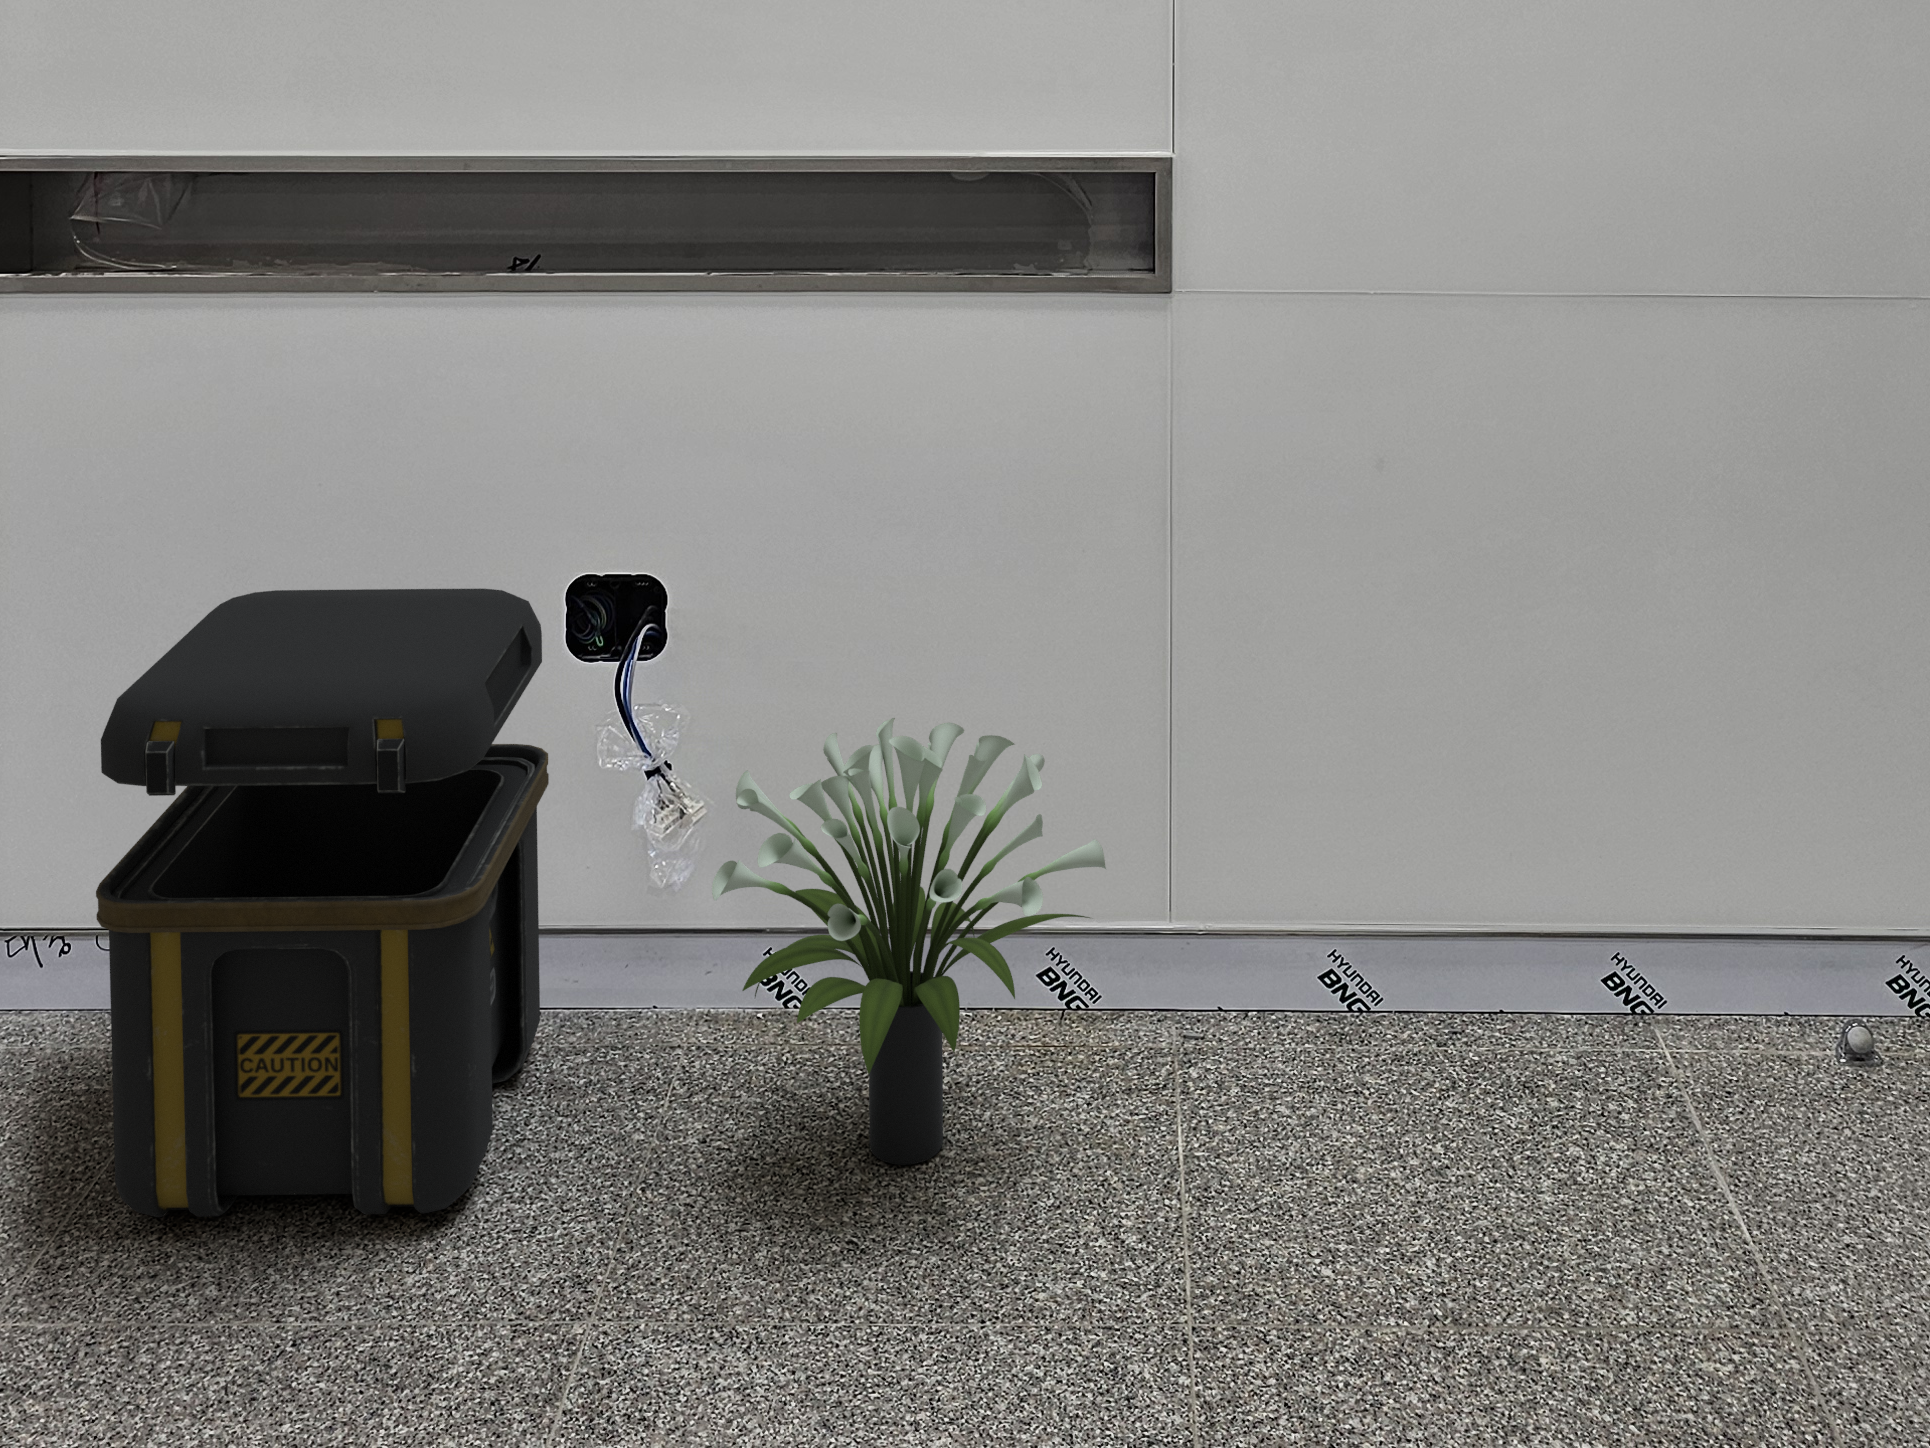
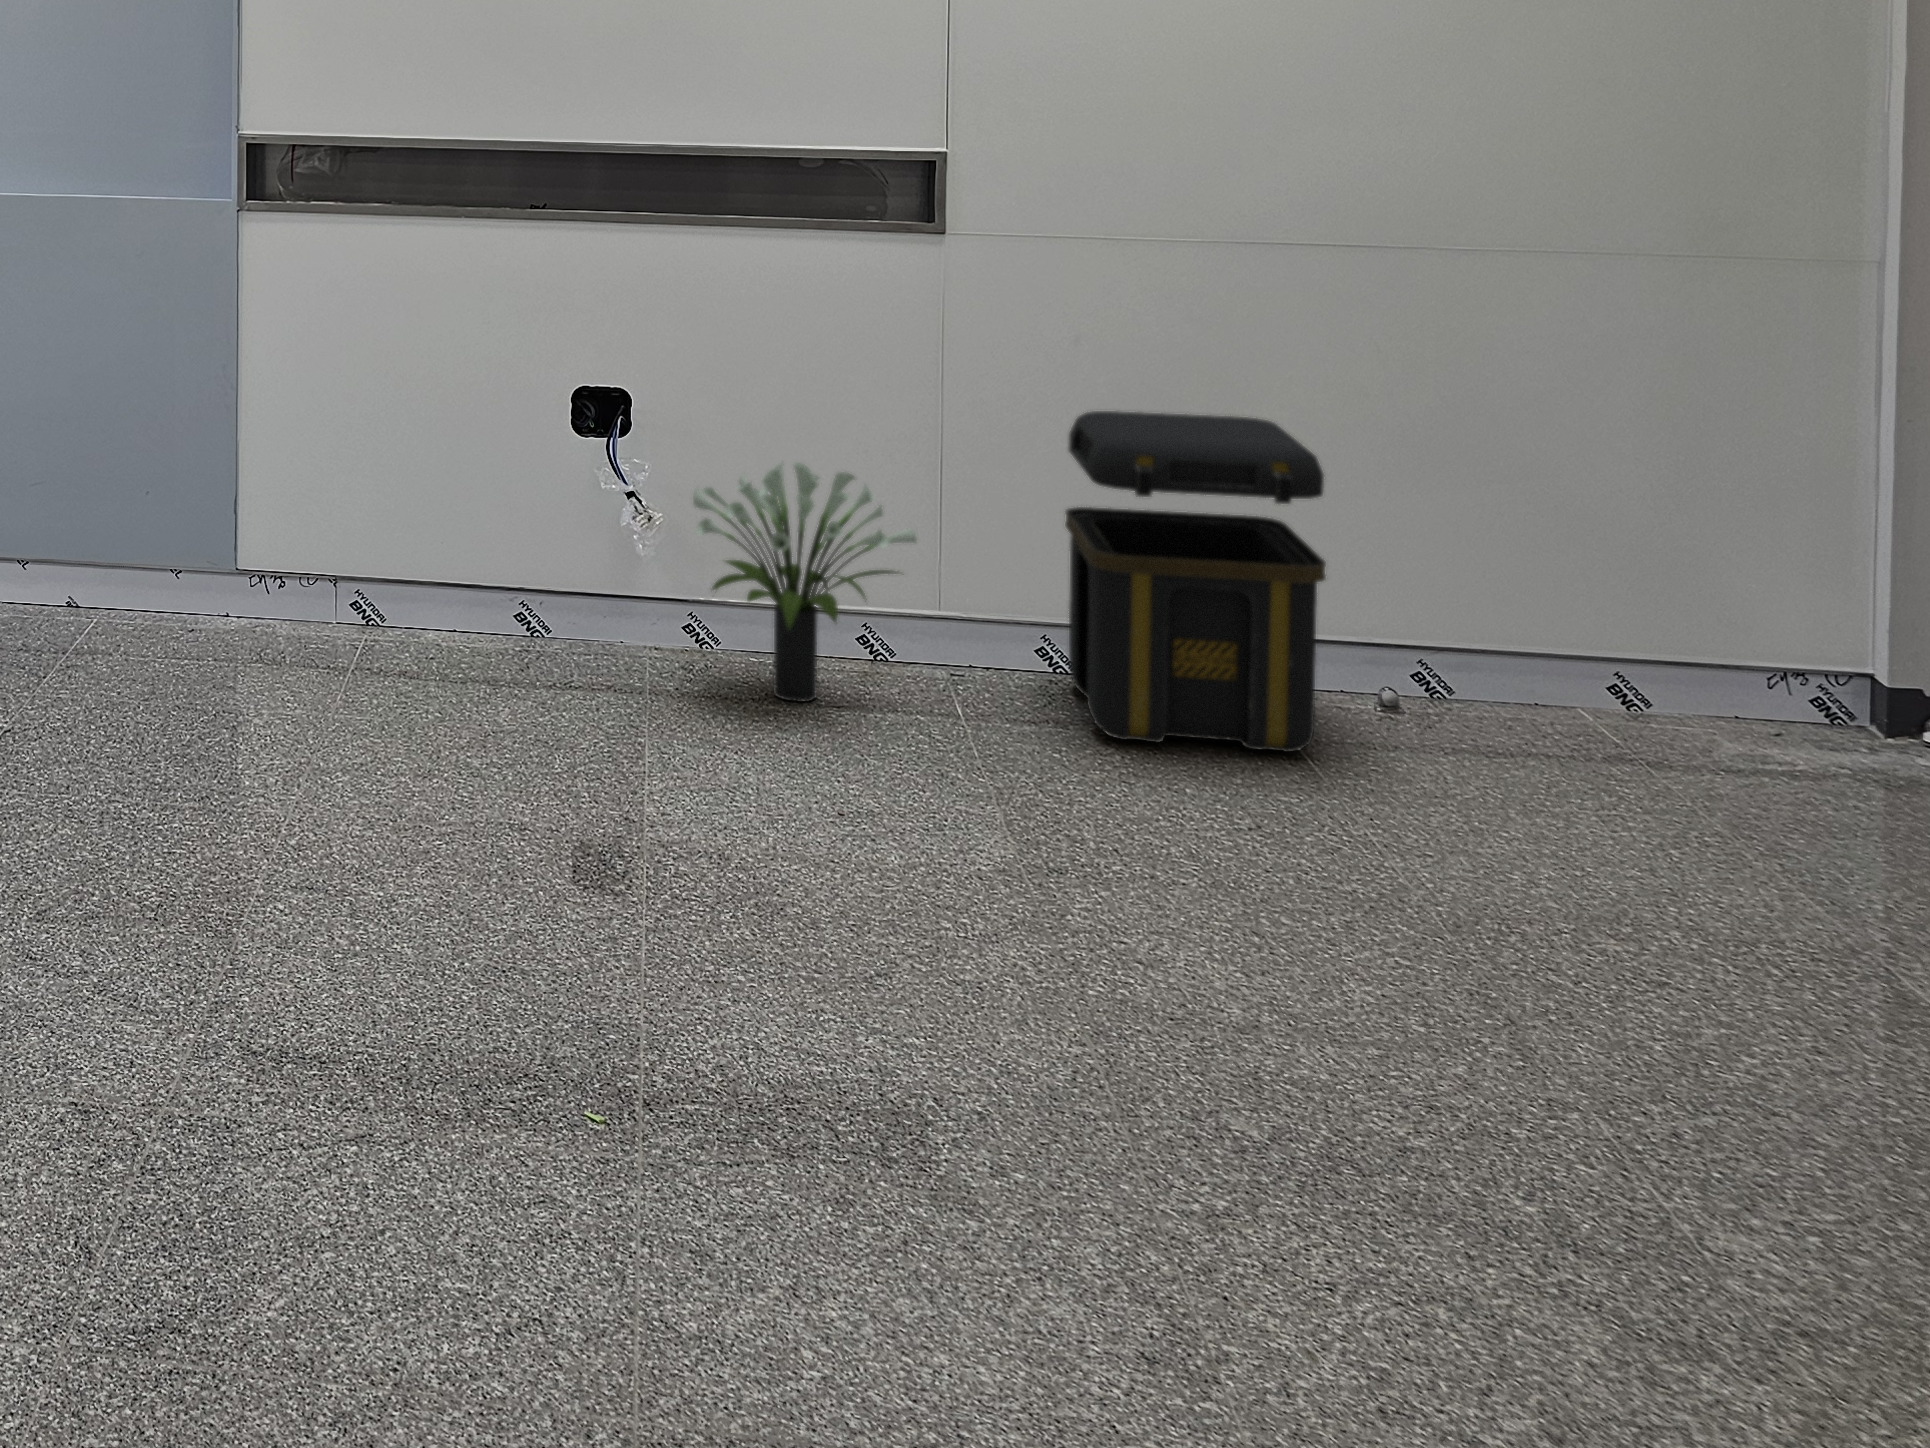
toolbox: present [96,589,549,1217] -> present [1065,411,1326,752]

